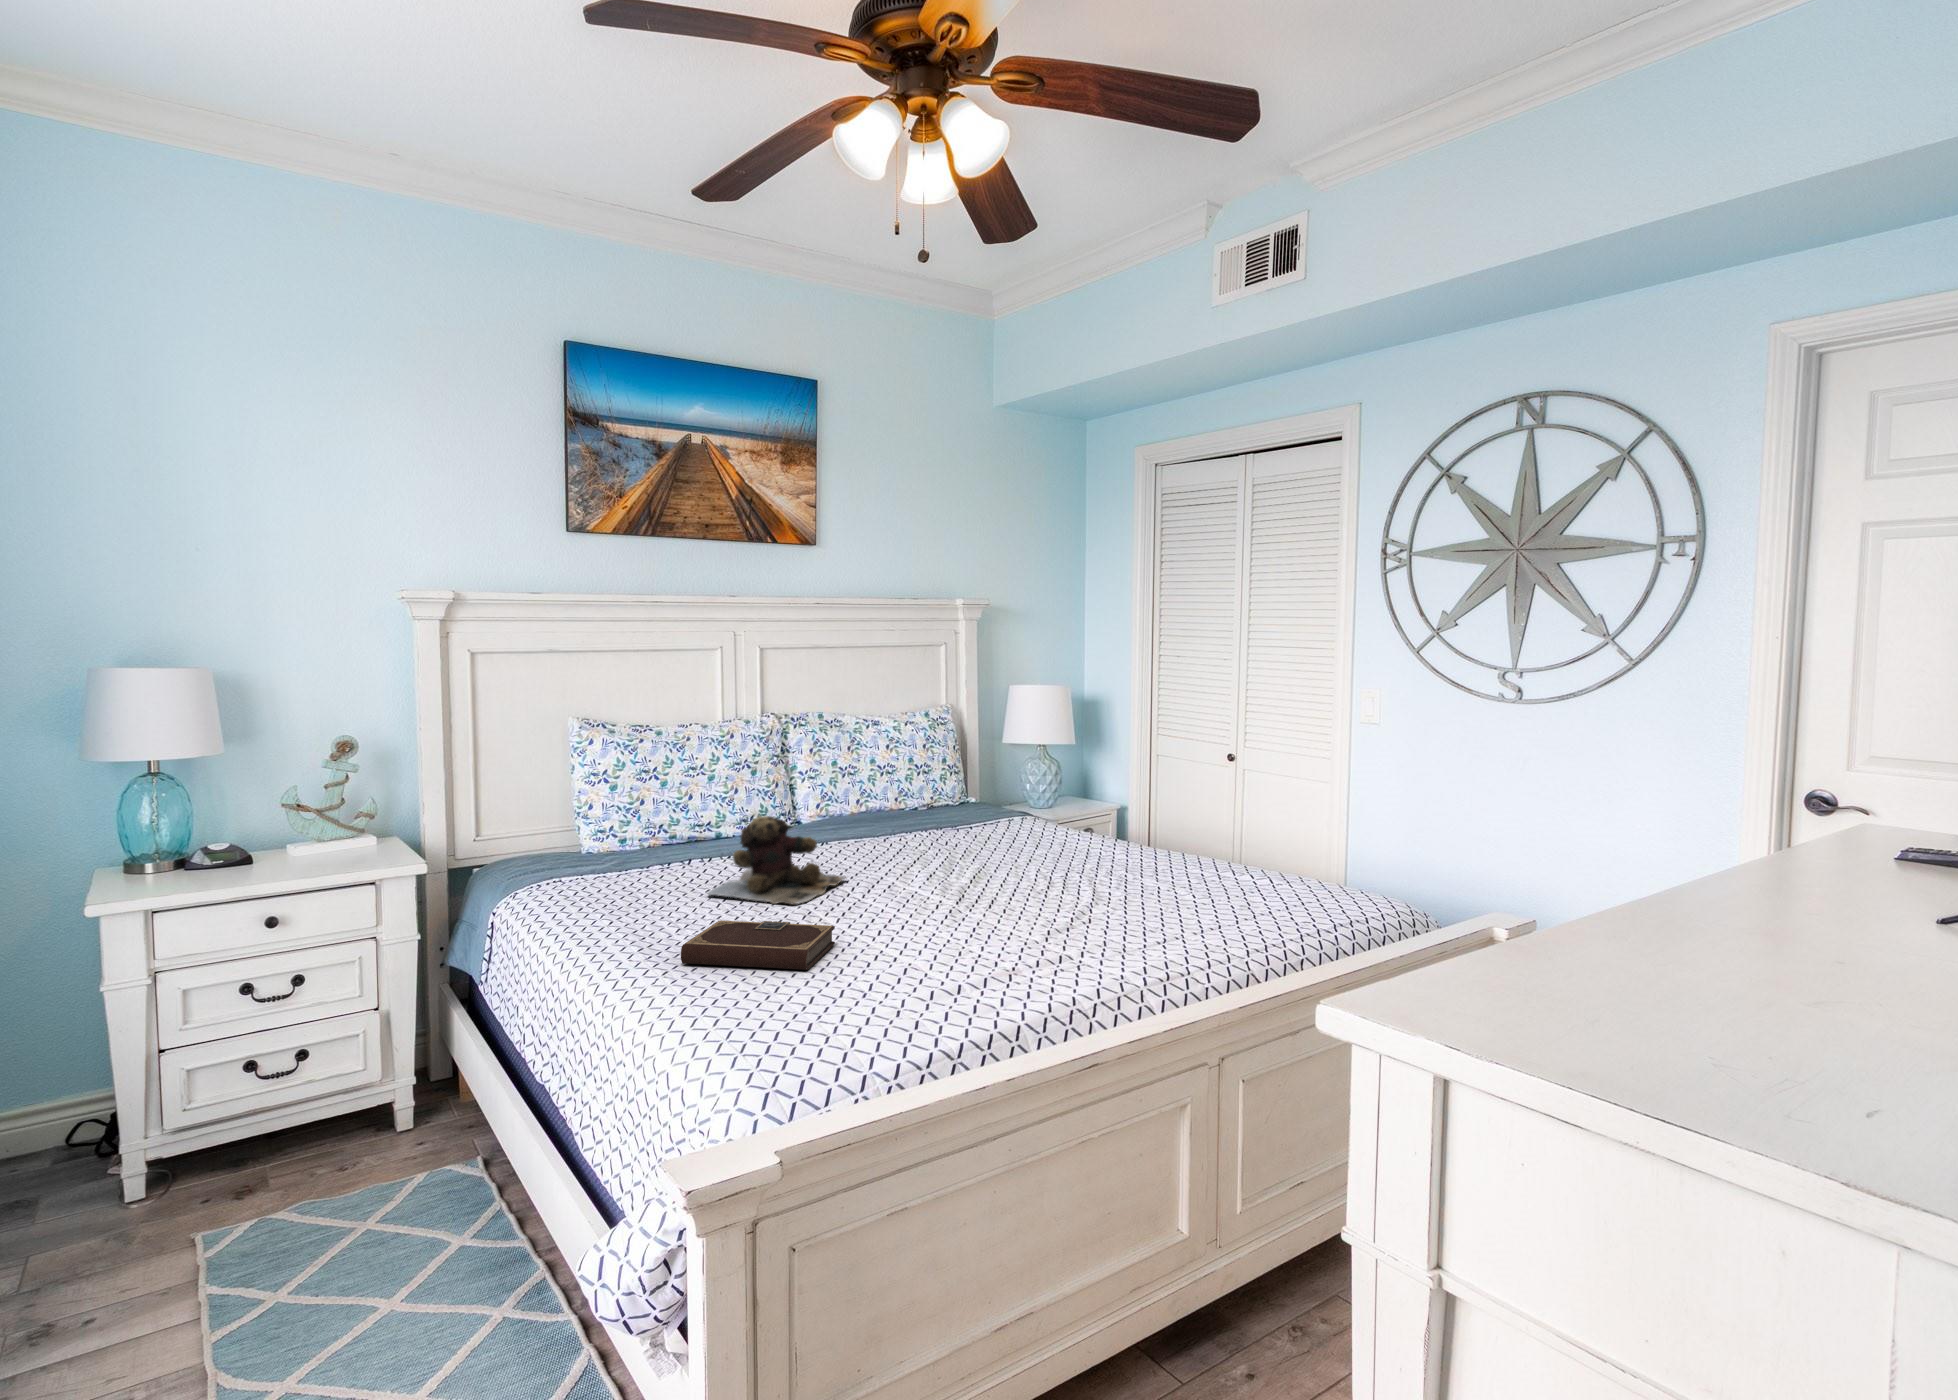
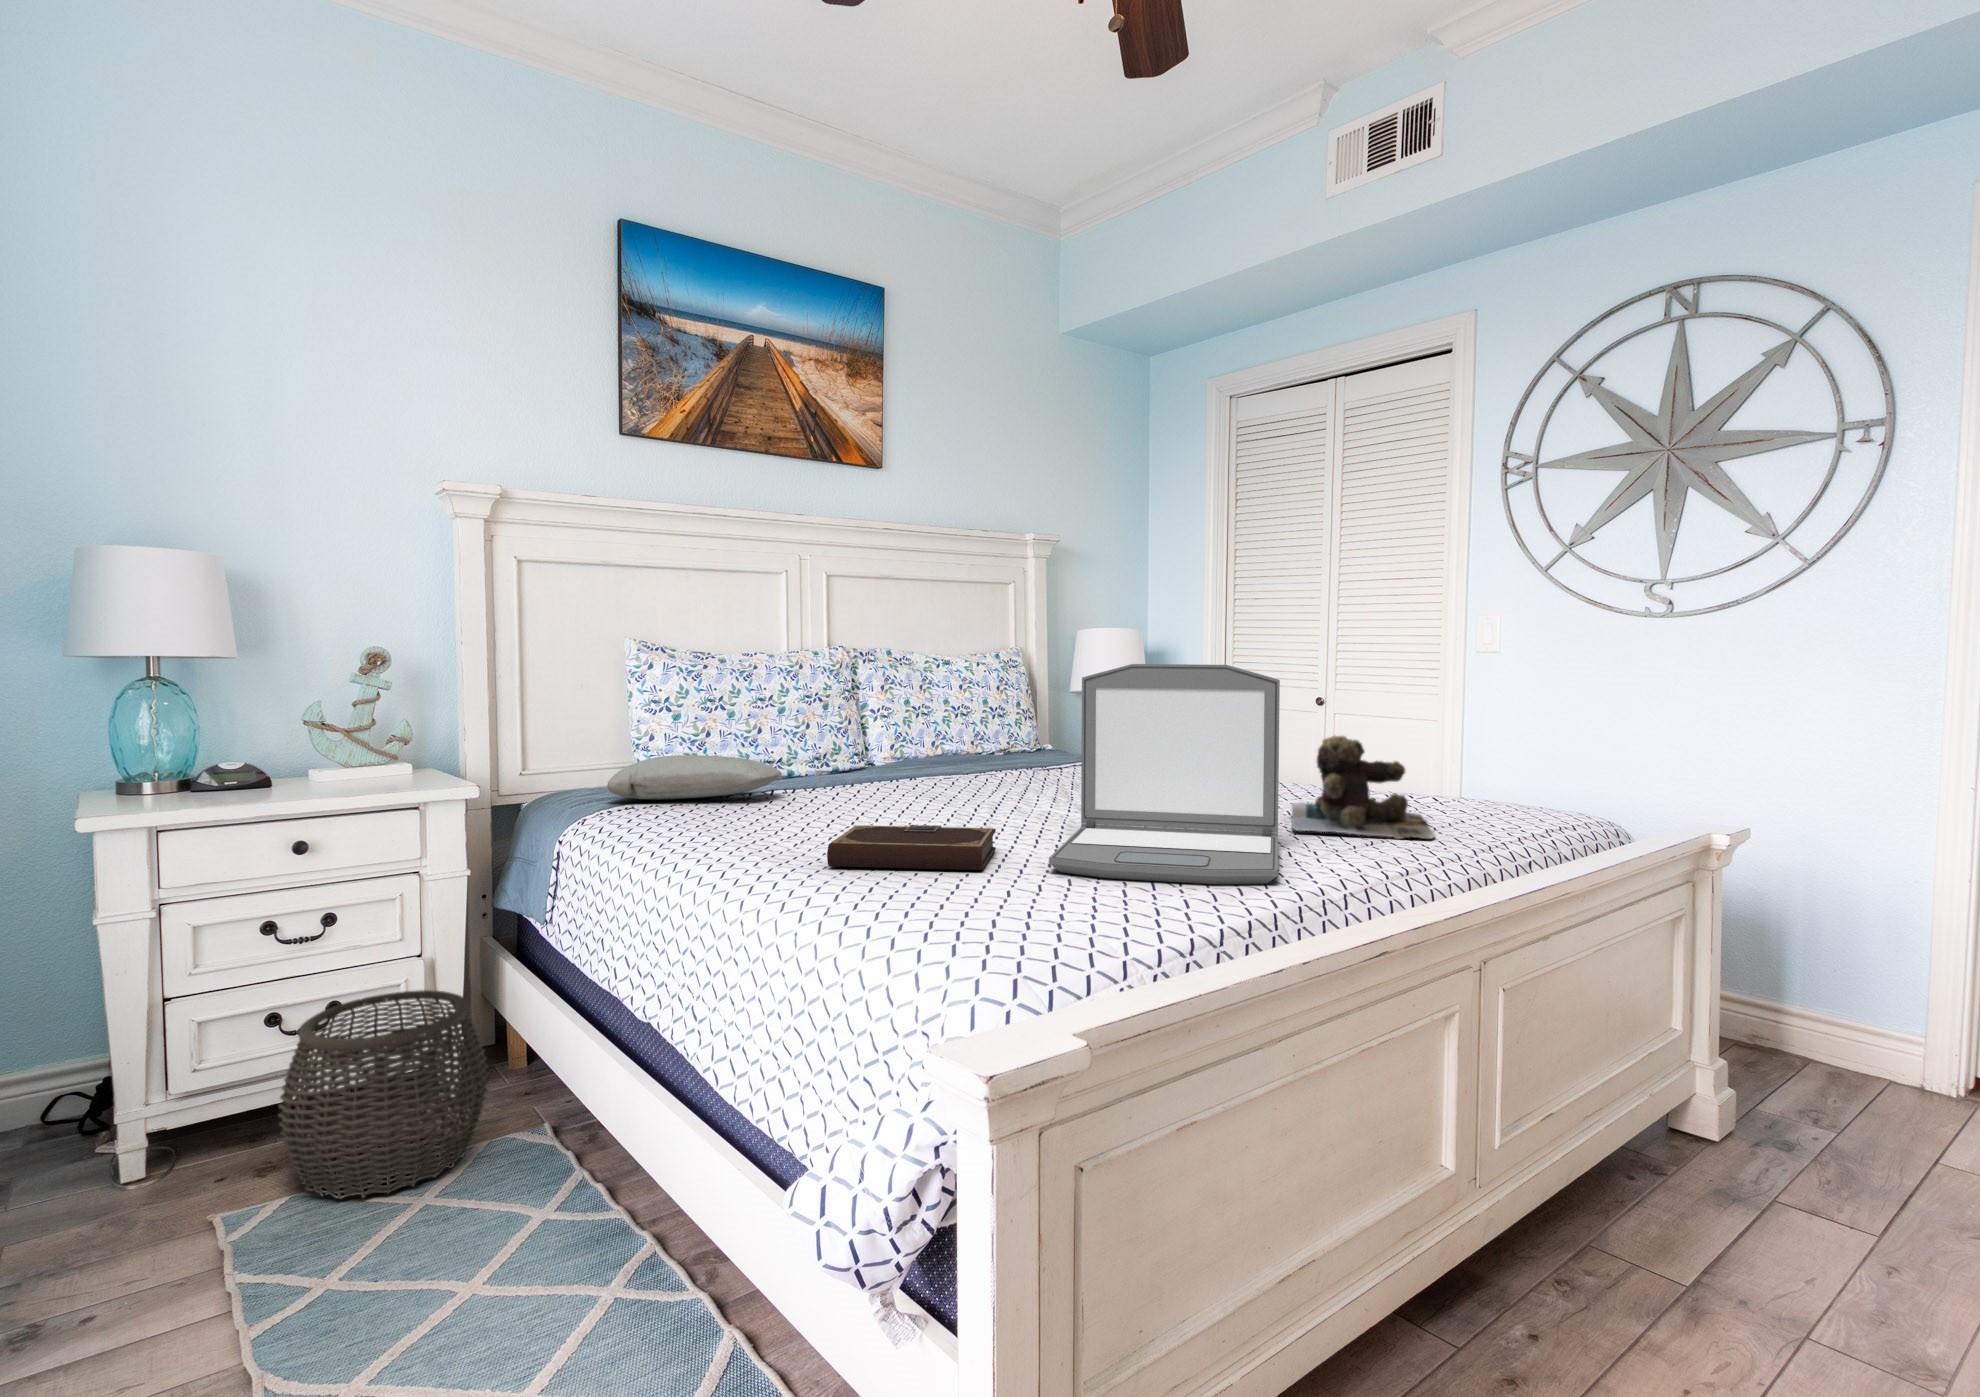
laptop: none [861,783,1079,990] -> present [1049,664,1280,884]
teddy bear: present [708,816,847,905] -> present [1292,736,1435,839]
pillow: none [539,832,695,872] -> present [607,755,782,800]
woven basket: none [250,1042,430,1224] -> present [279,990,488,1199]

